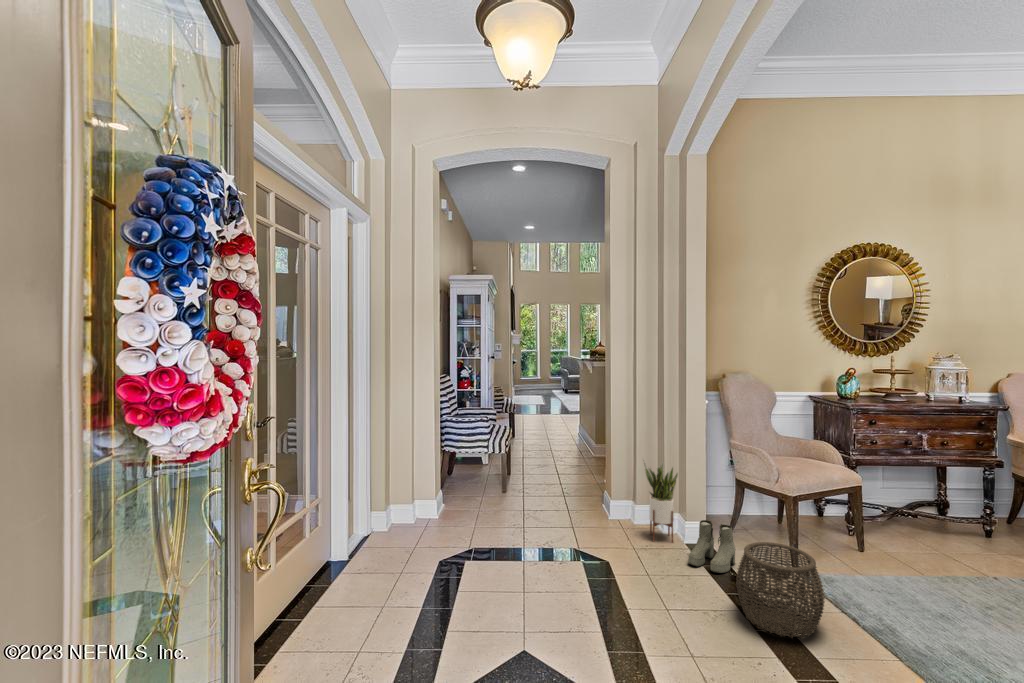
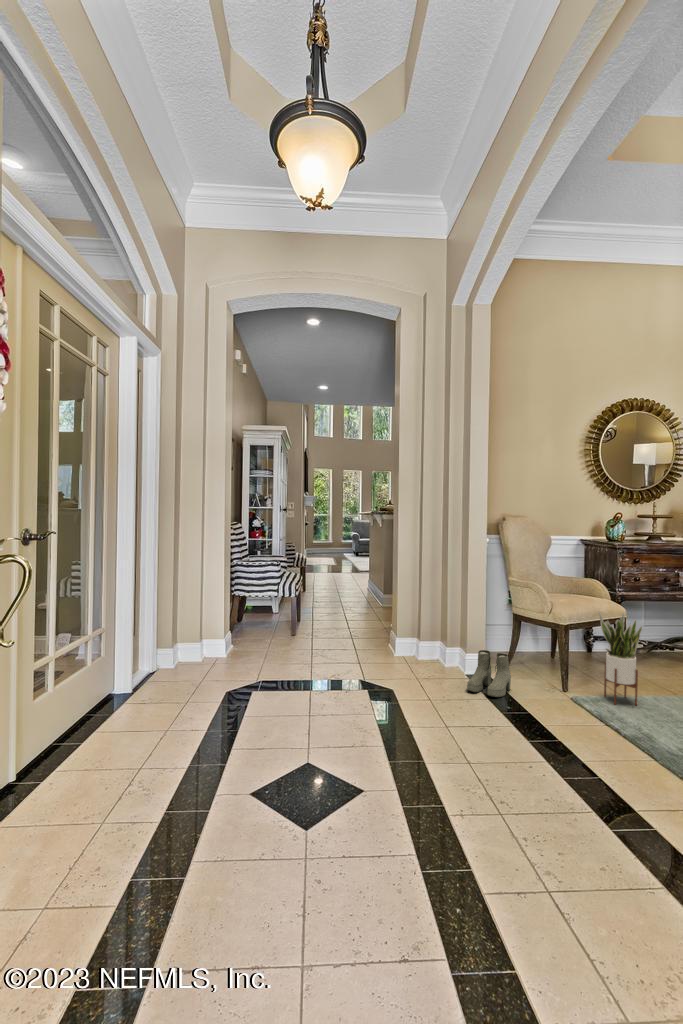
potted plant: present [643,460,678,542] -> present [599,612,642,705]
woven basket: present [736,542,825,638] -> none [510,662,589,746]

